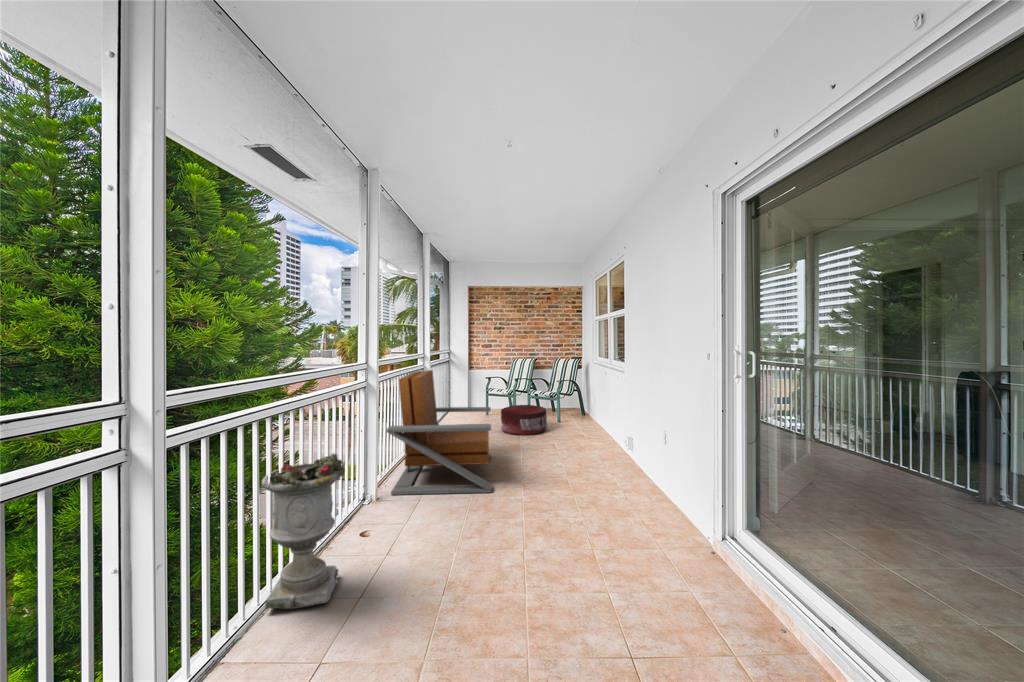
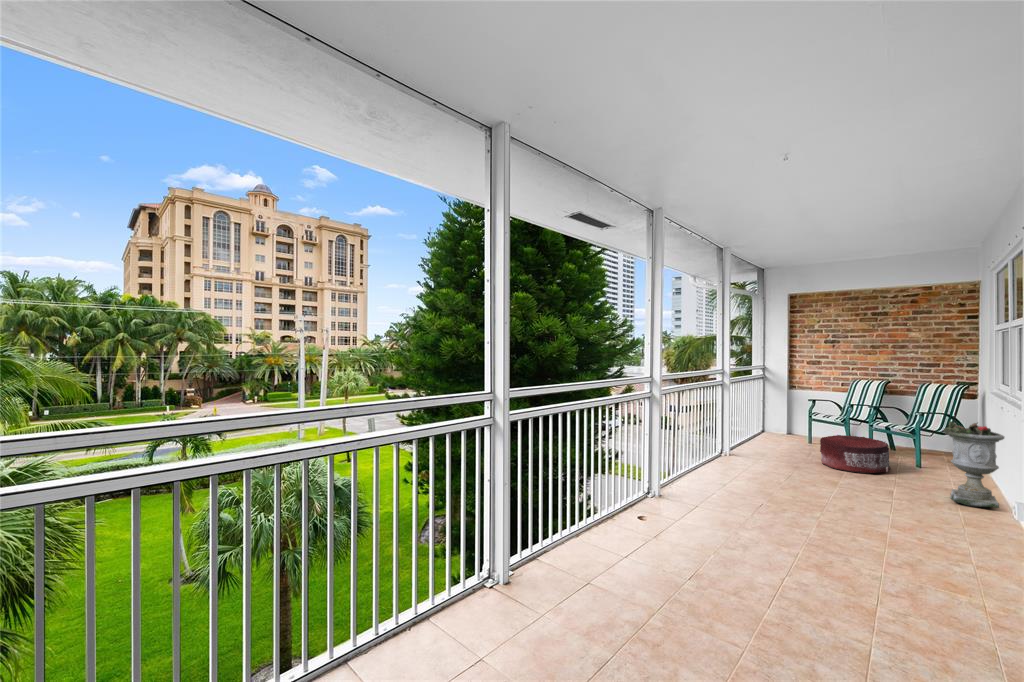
lounge chair: present [387,370,492,495] -> none [668,386,792,517]
planter: present [262,453,344,609] -> present [943,421,1004,508]

